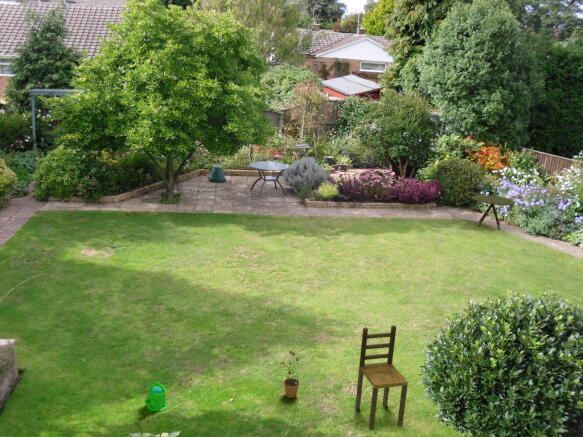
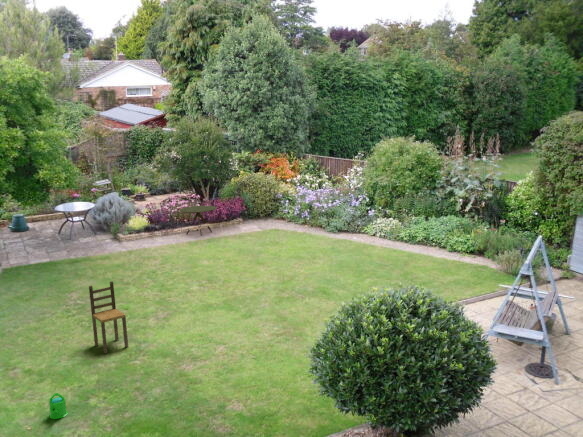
round table: present [472,195,514,229] -> present [179,206,216,235]
chair: present [355,325,408,430] -> present [89,281,128,353]
potted plant: present [280,351,299,398] -> none [157,343,177,382]

